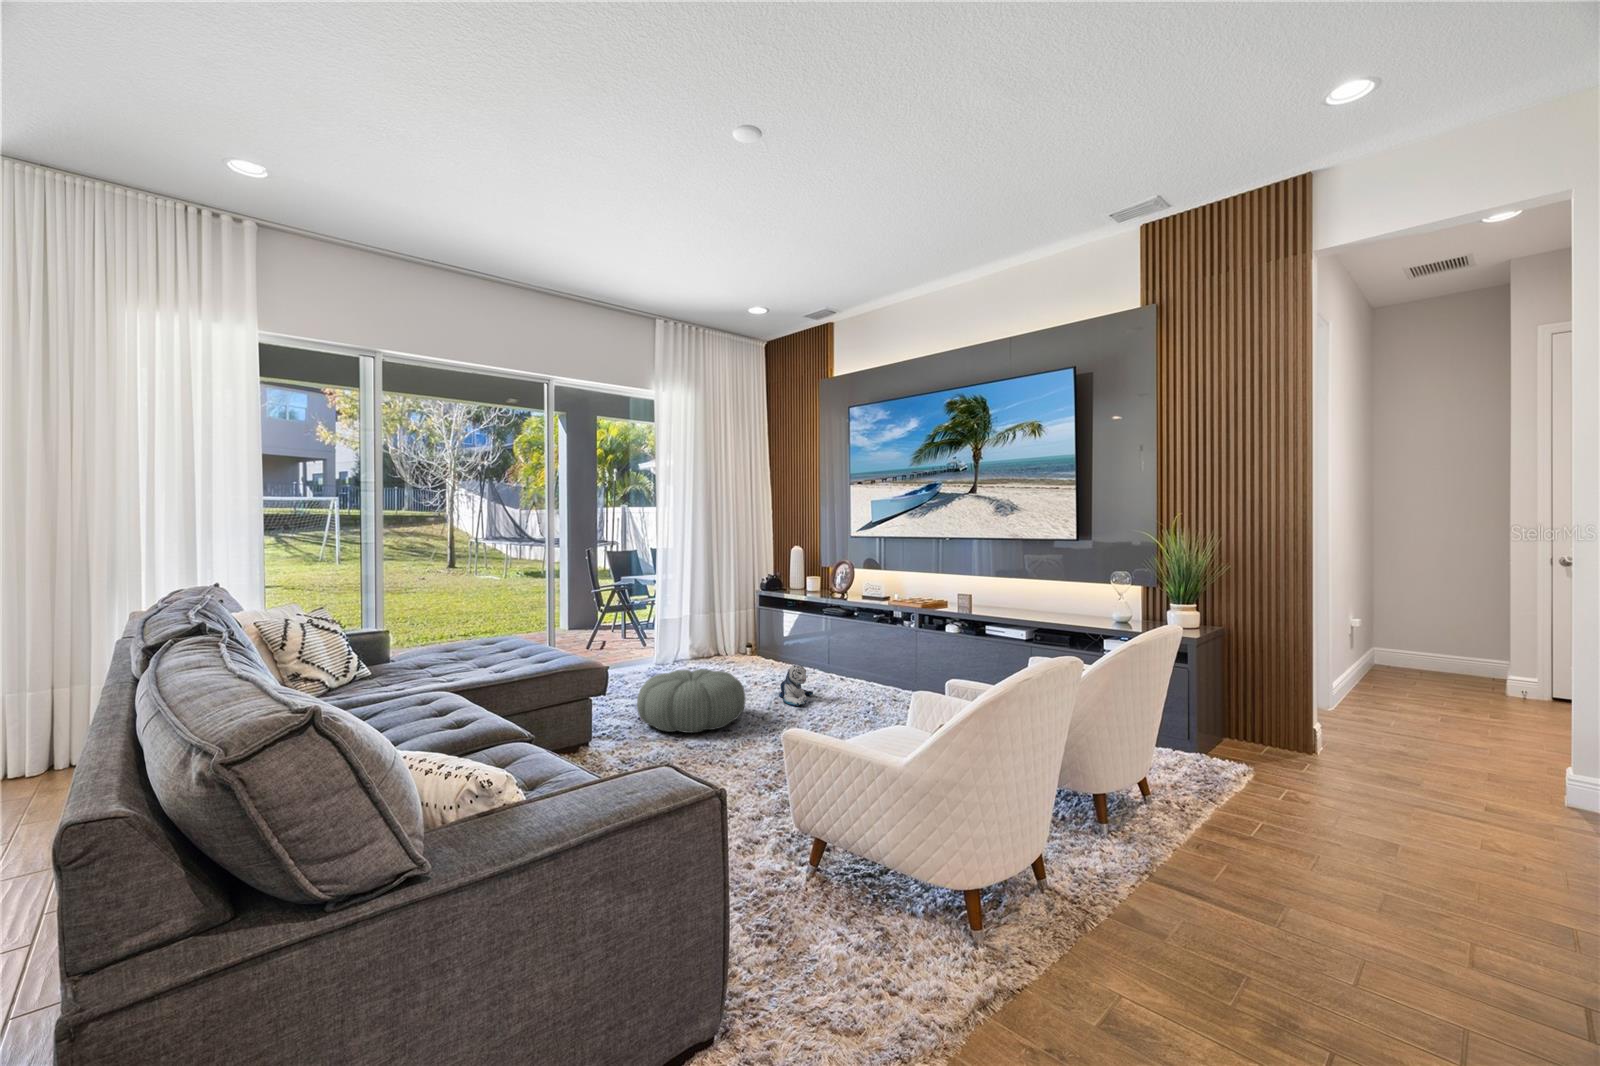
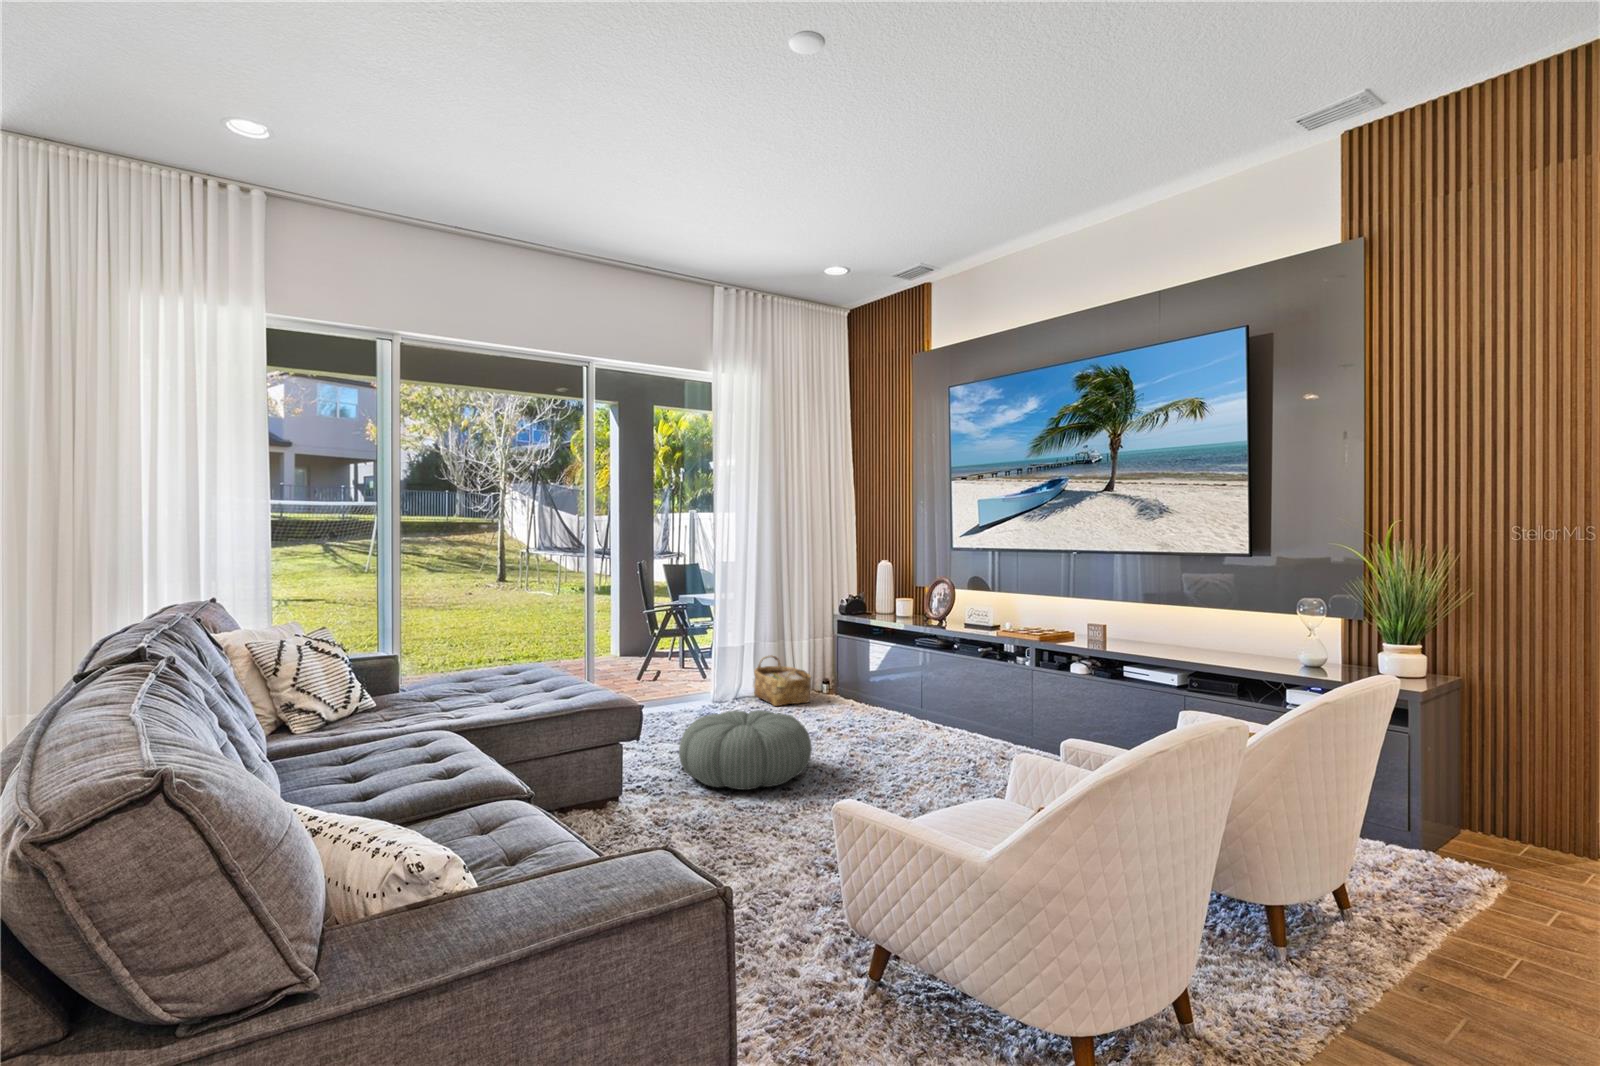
woven basket: none [690,626,737,667] -> present [754,655,811,706]
plush toy: present [779,665,813,706] -> none [857,708,900,760]

